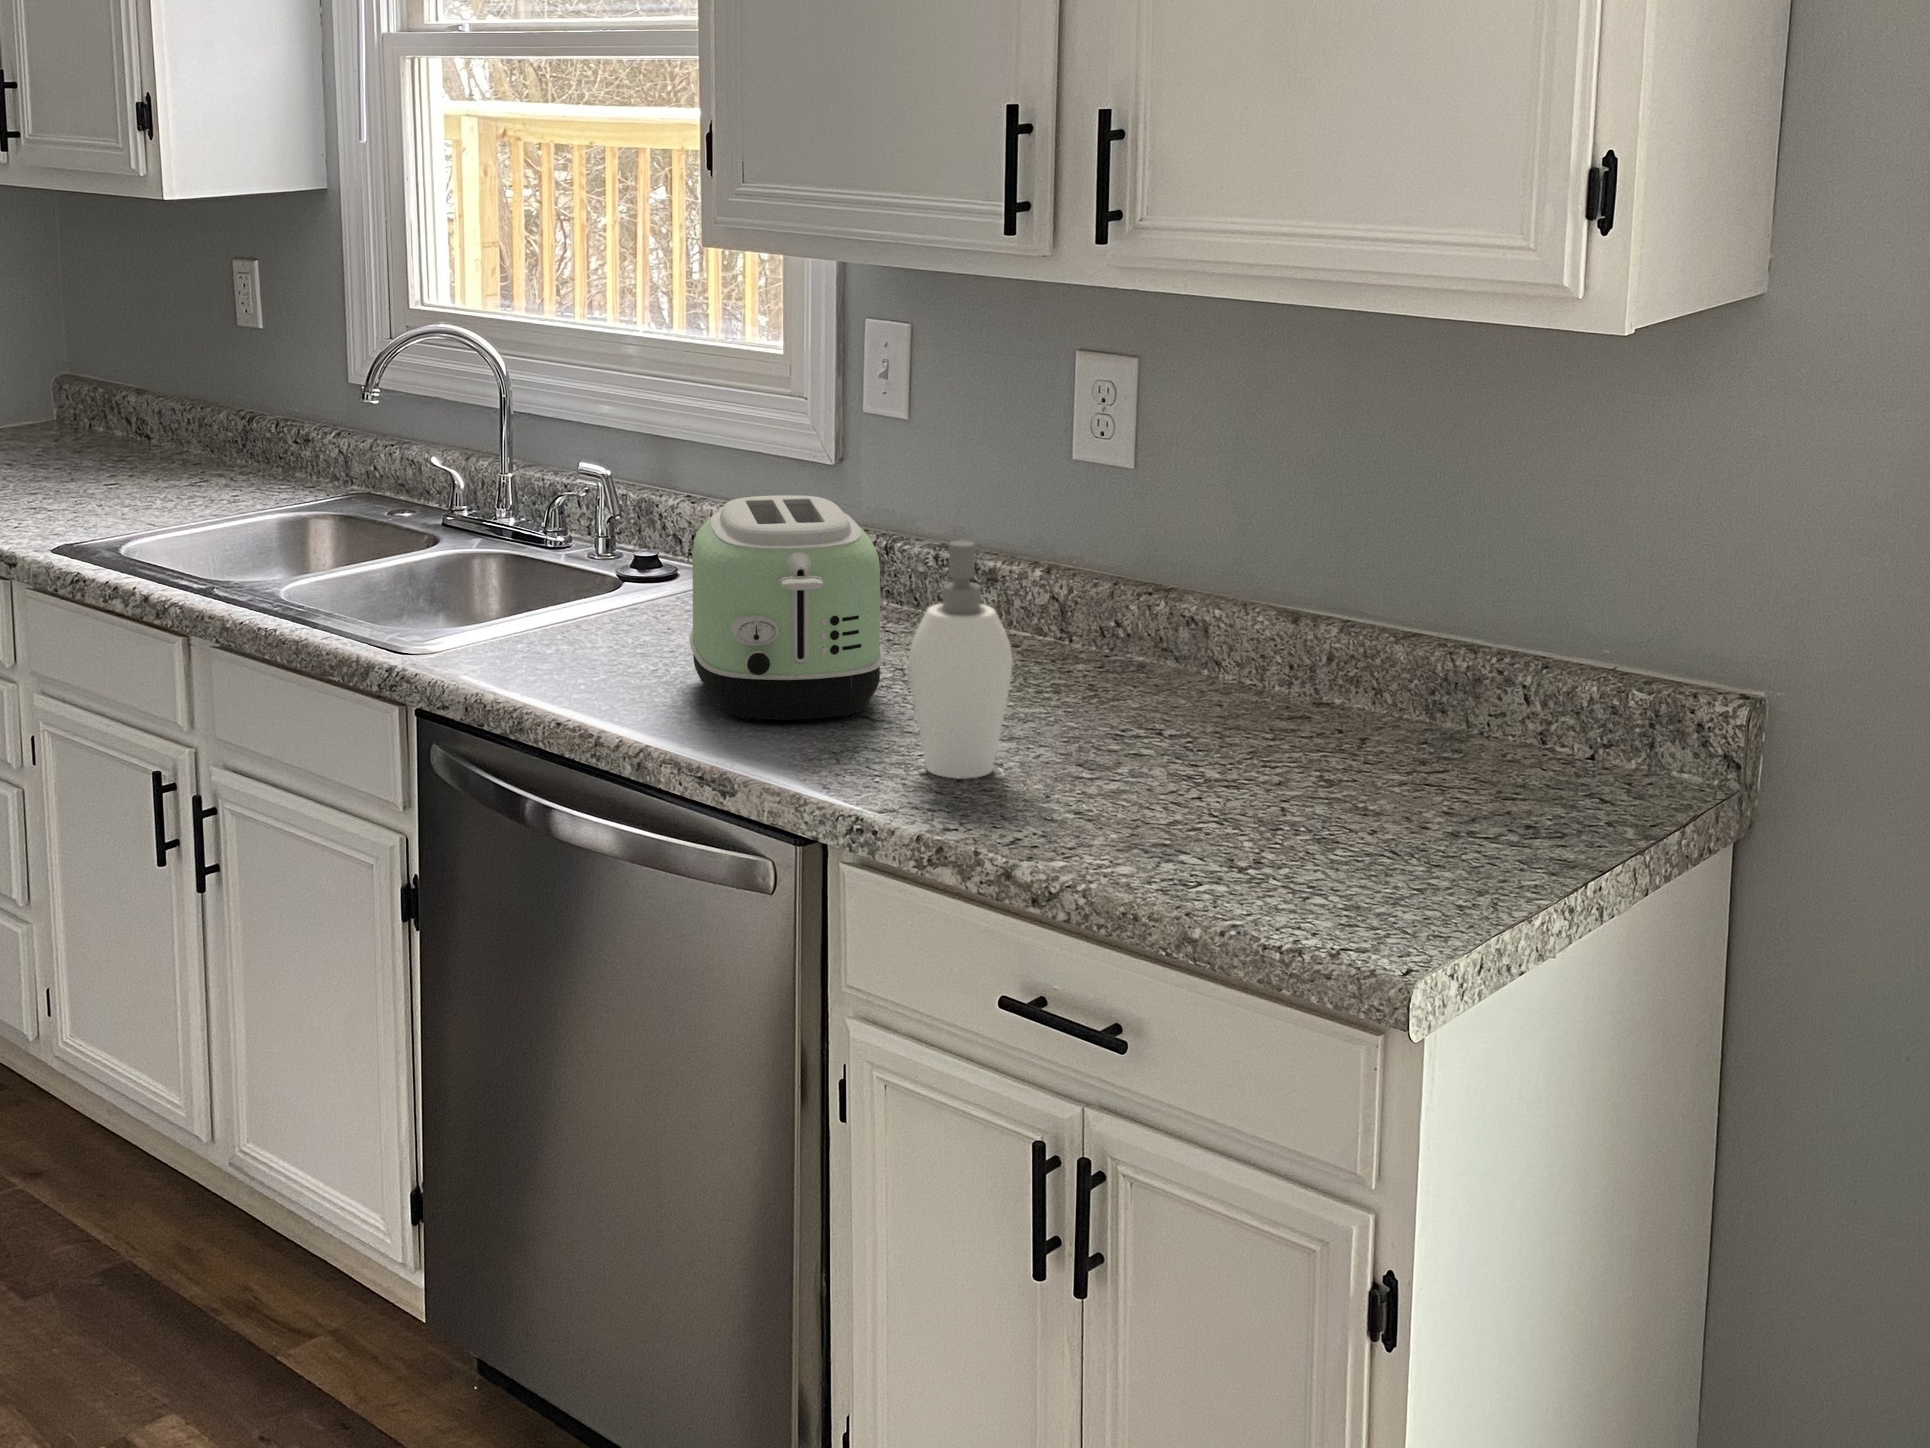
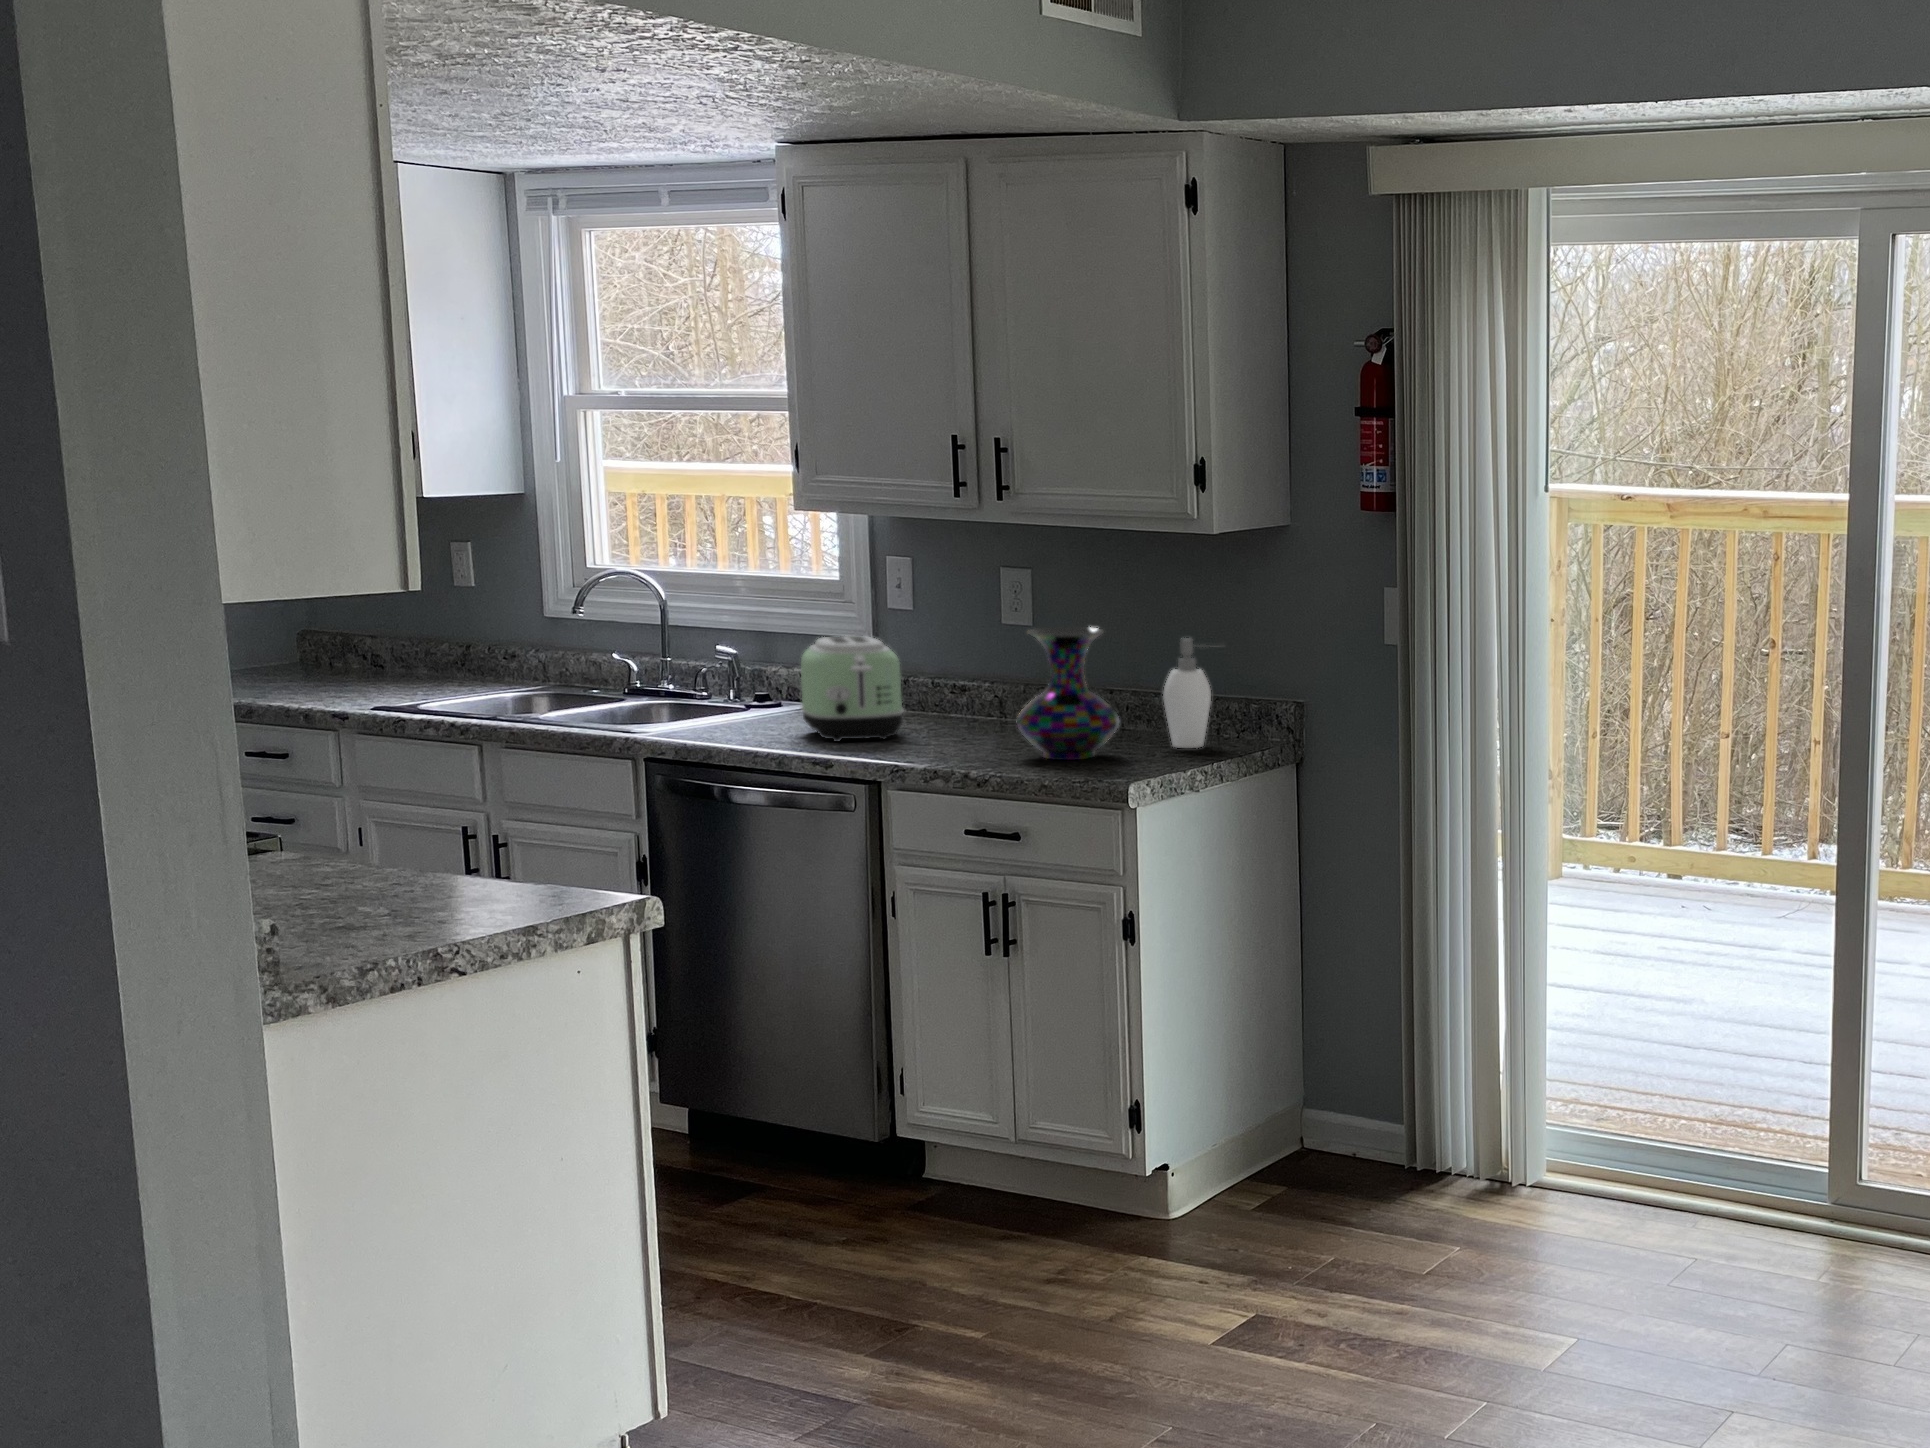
vase: none [1122,534,1359,851] -> present [1017,627,1119,760]
soap dispenser: present [909,540,1047,779] -> present [1163,638,1211,748]

